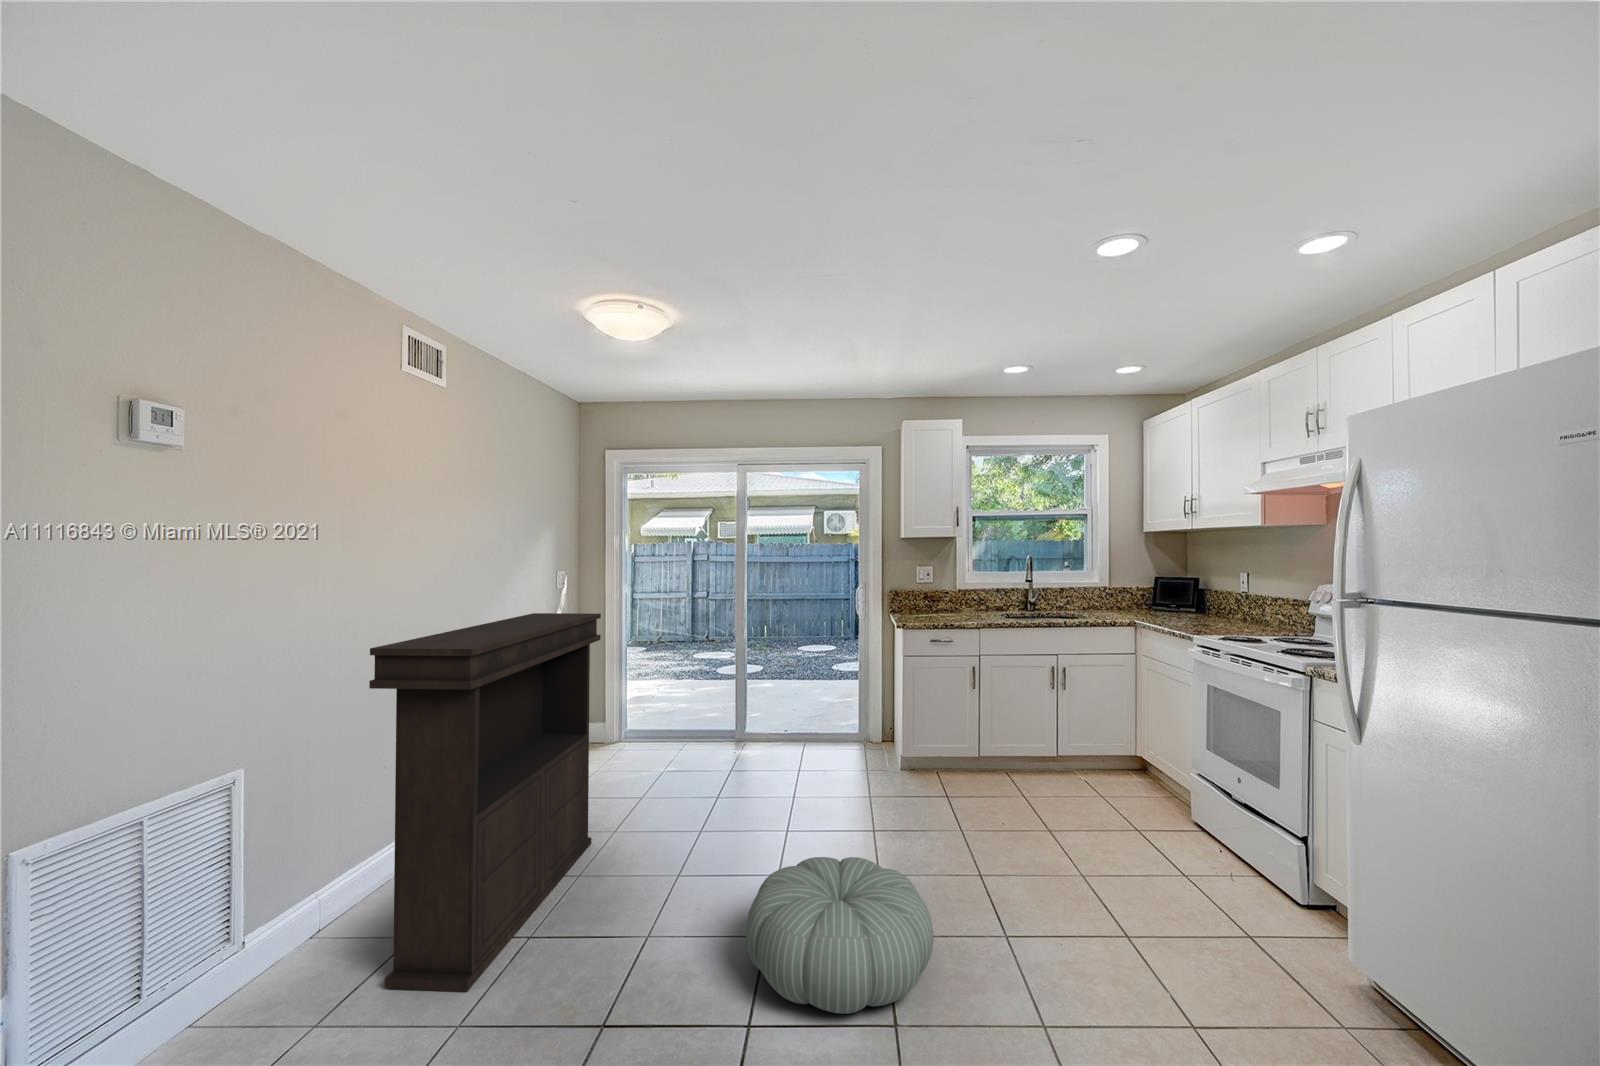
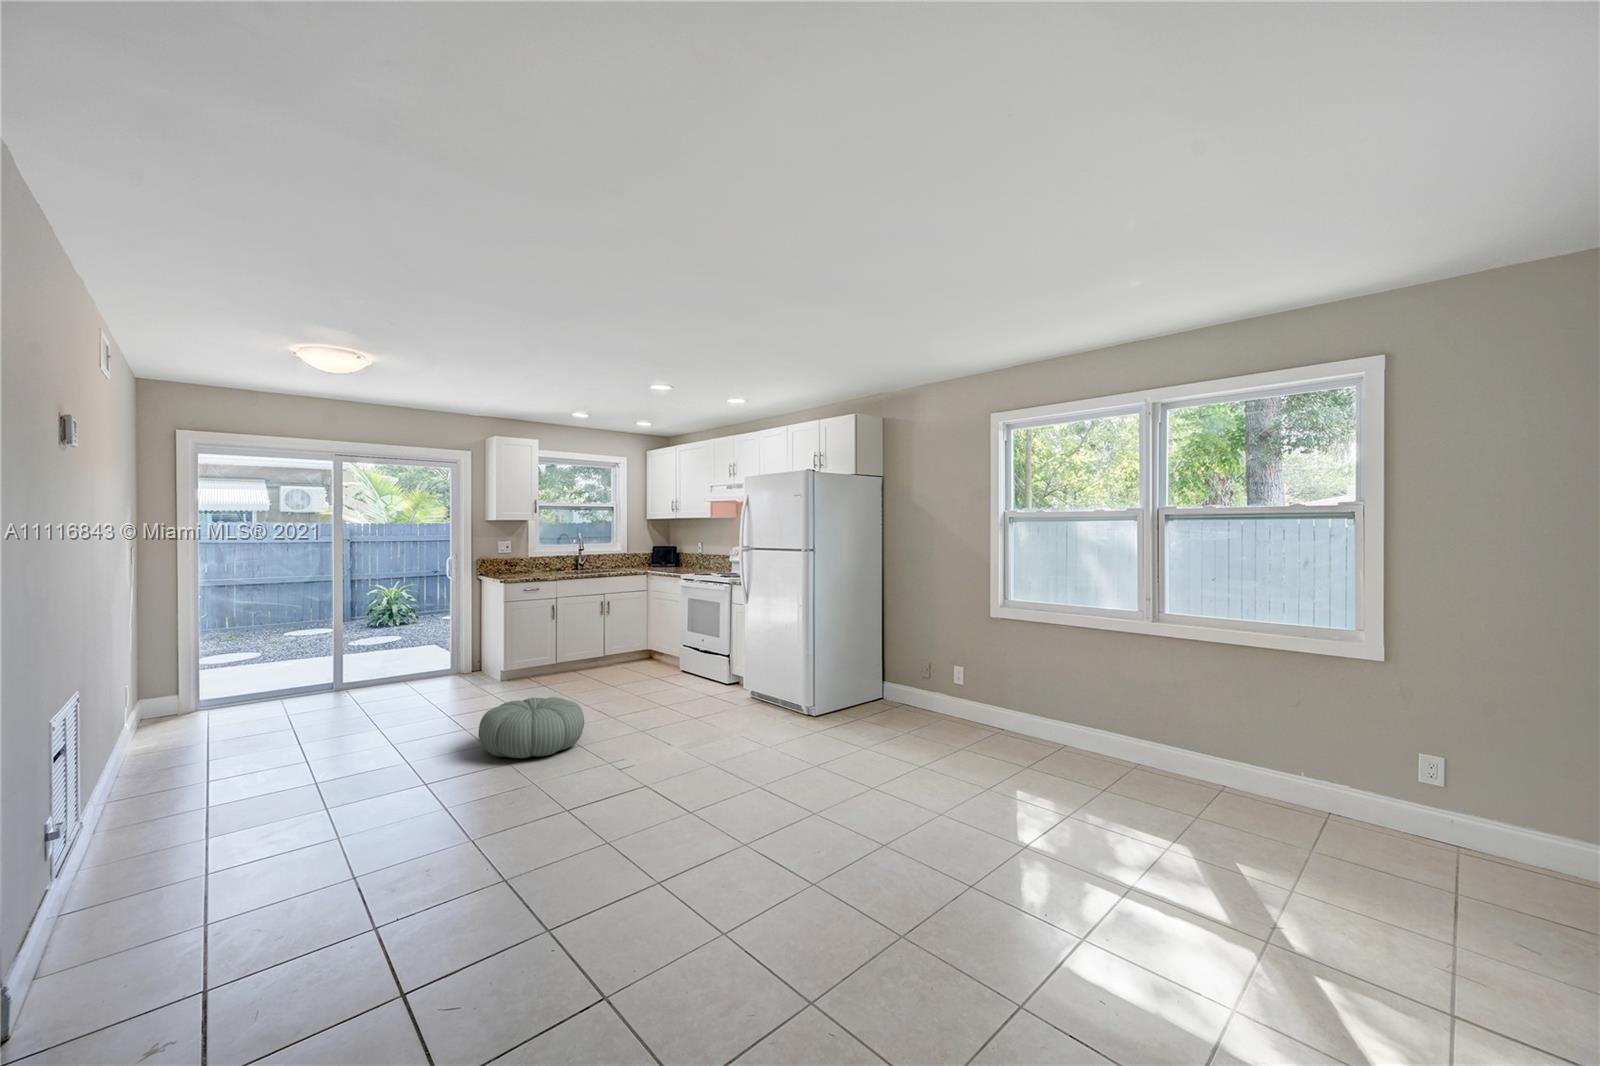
console table: present [369,613,601,991] -> none [219,576,310,825]

